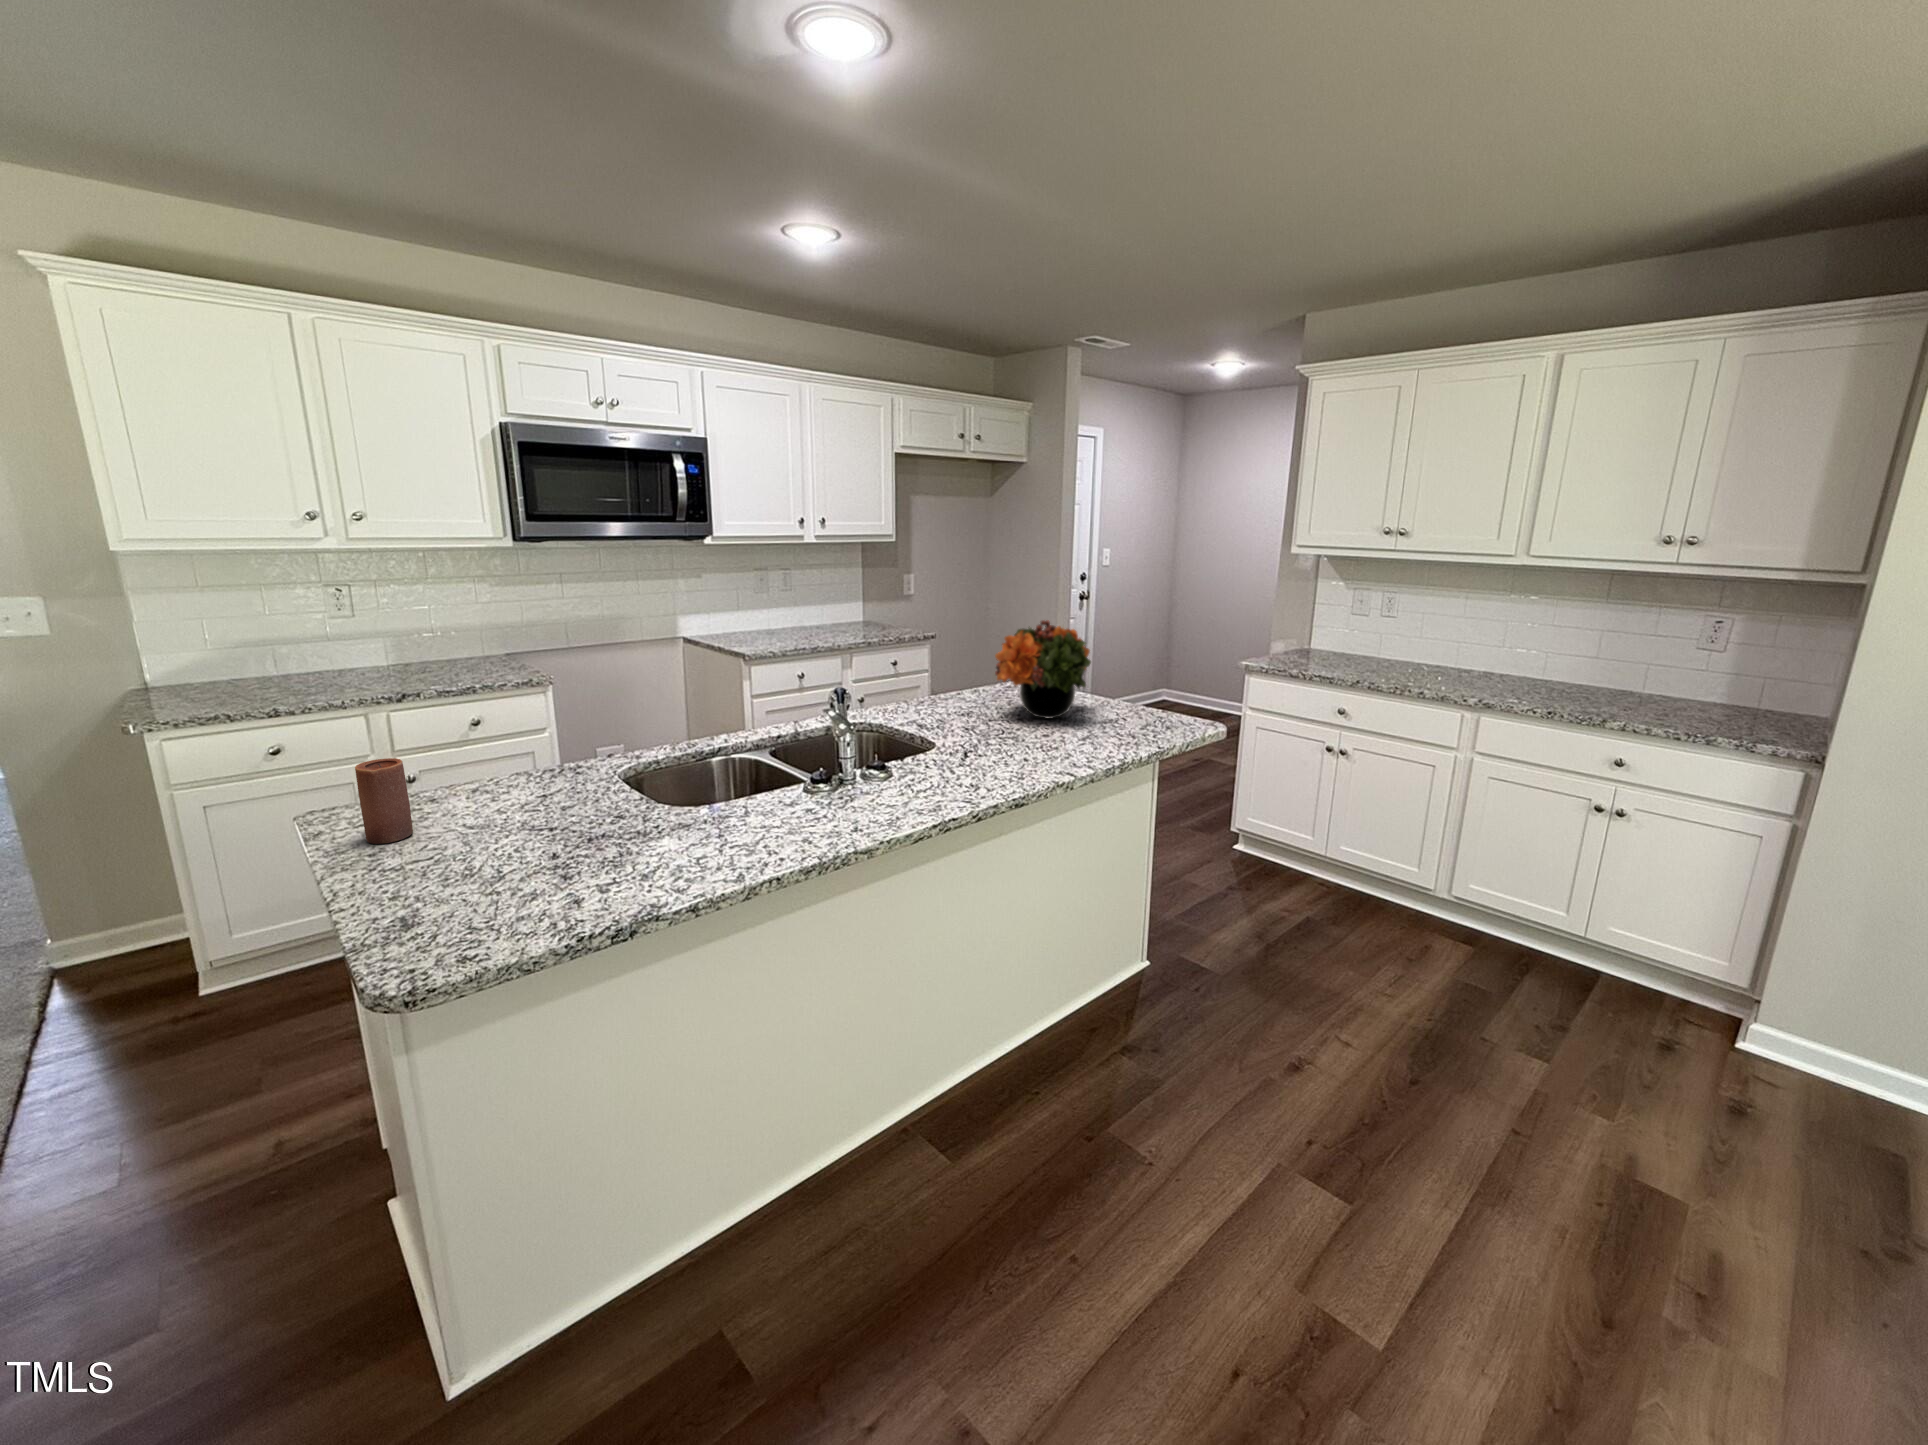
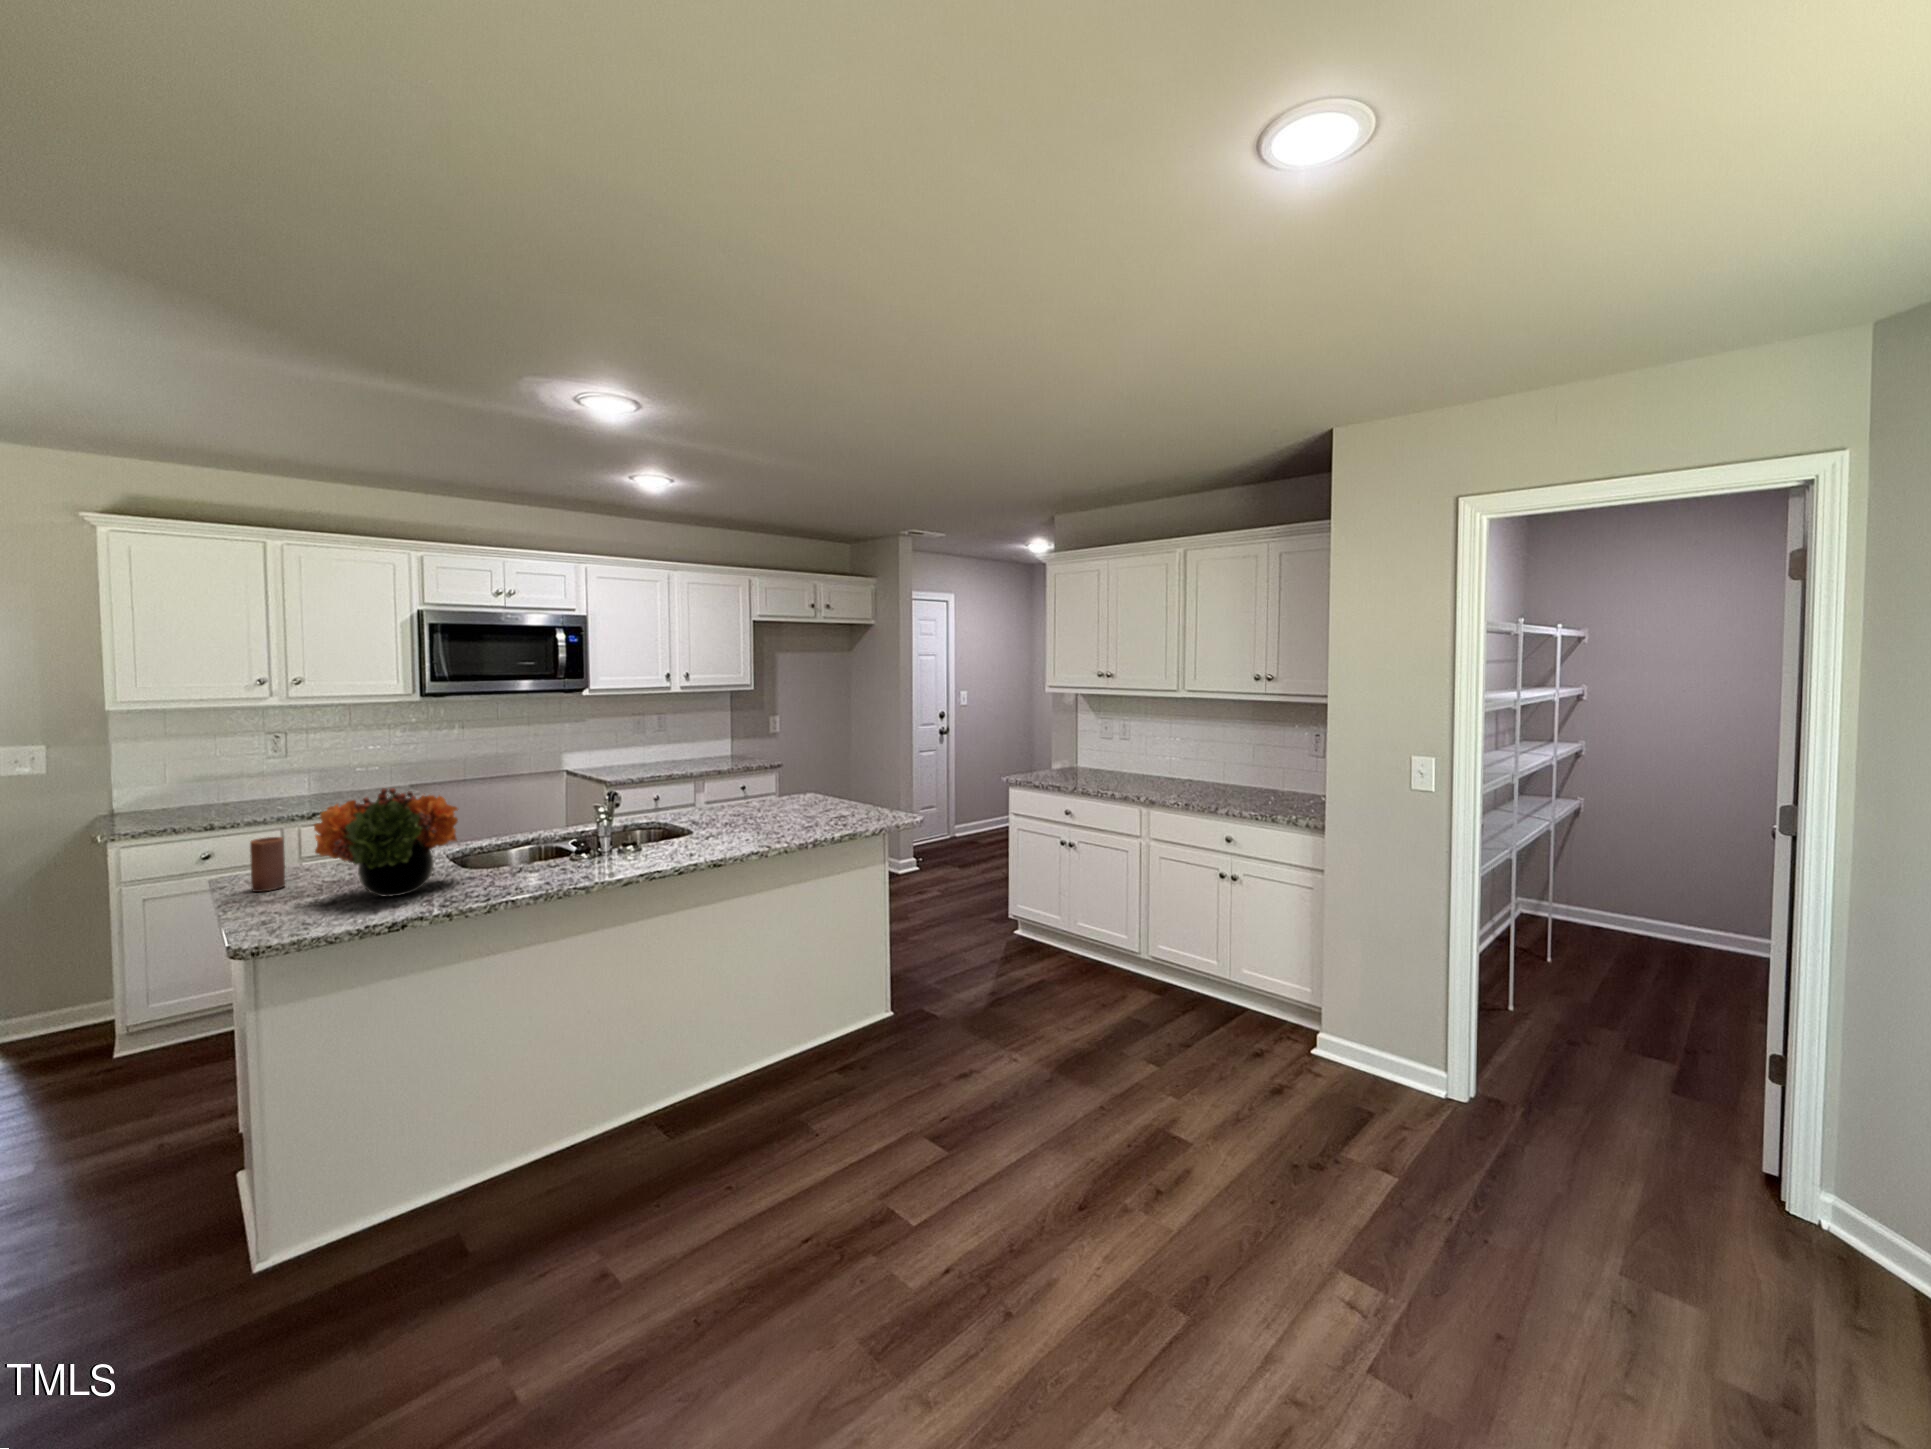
flower arrangement: present [995,620,1091,718] -> present [314,788,458,897]

